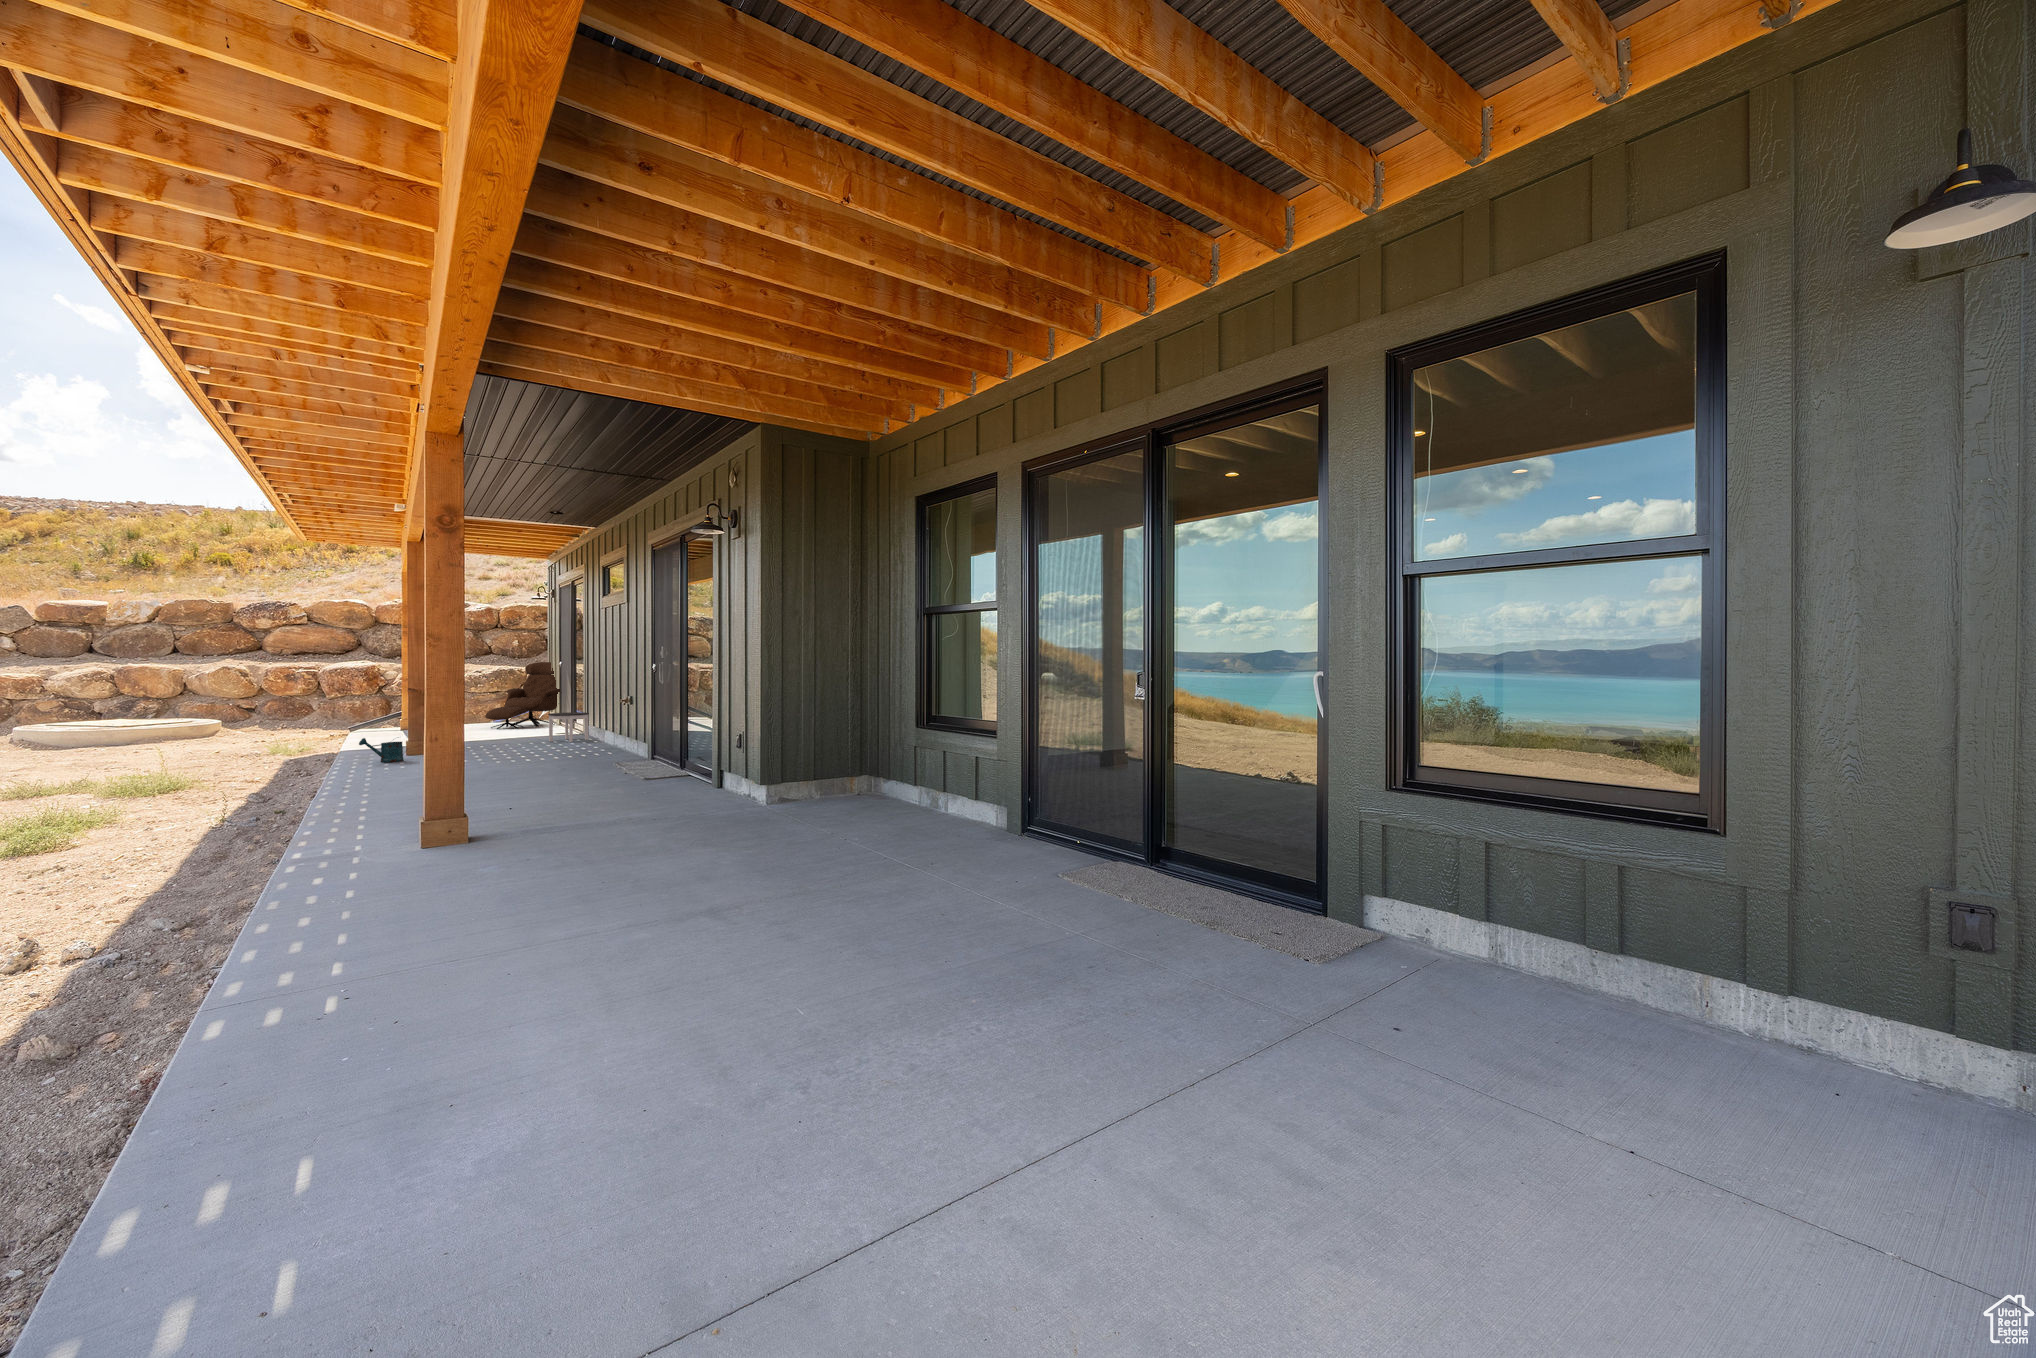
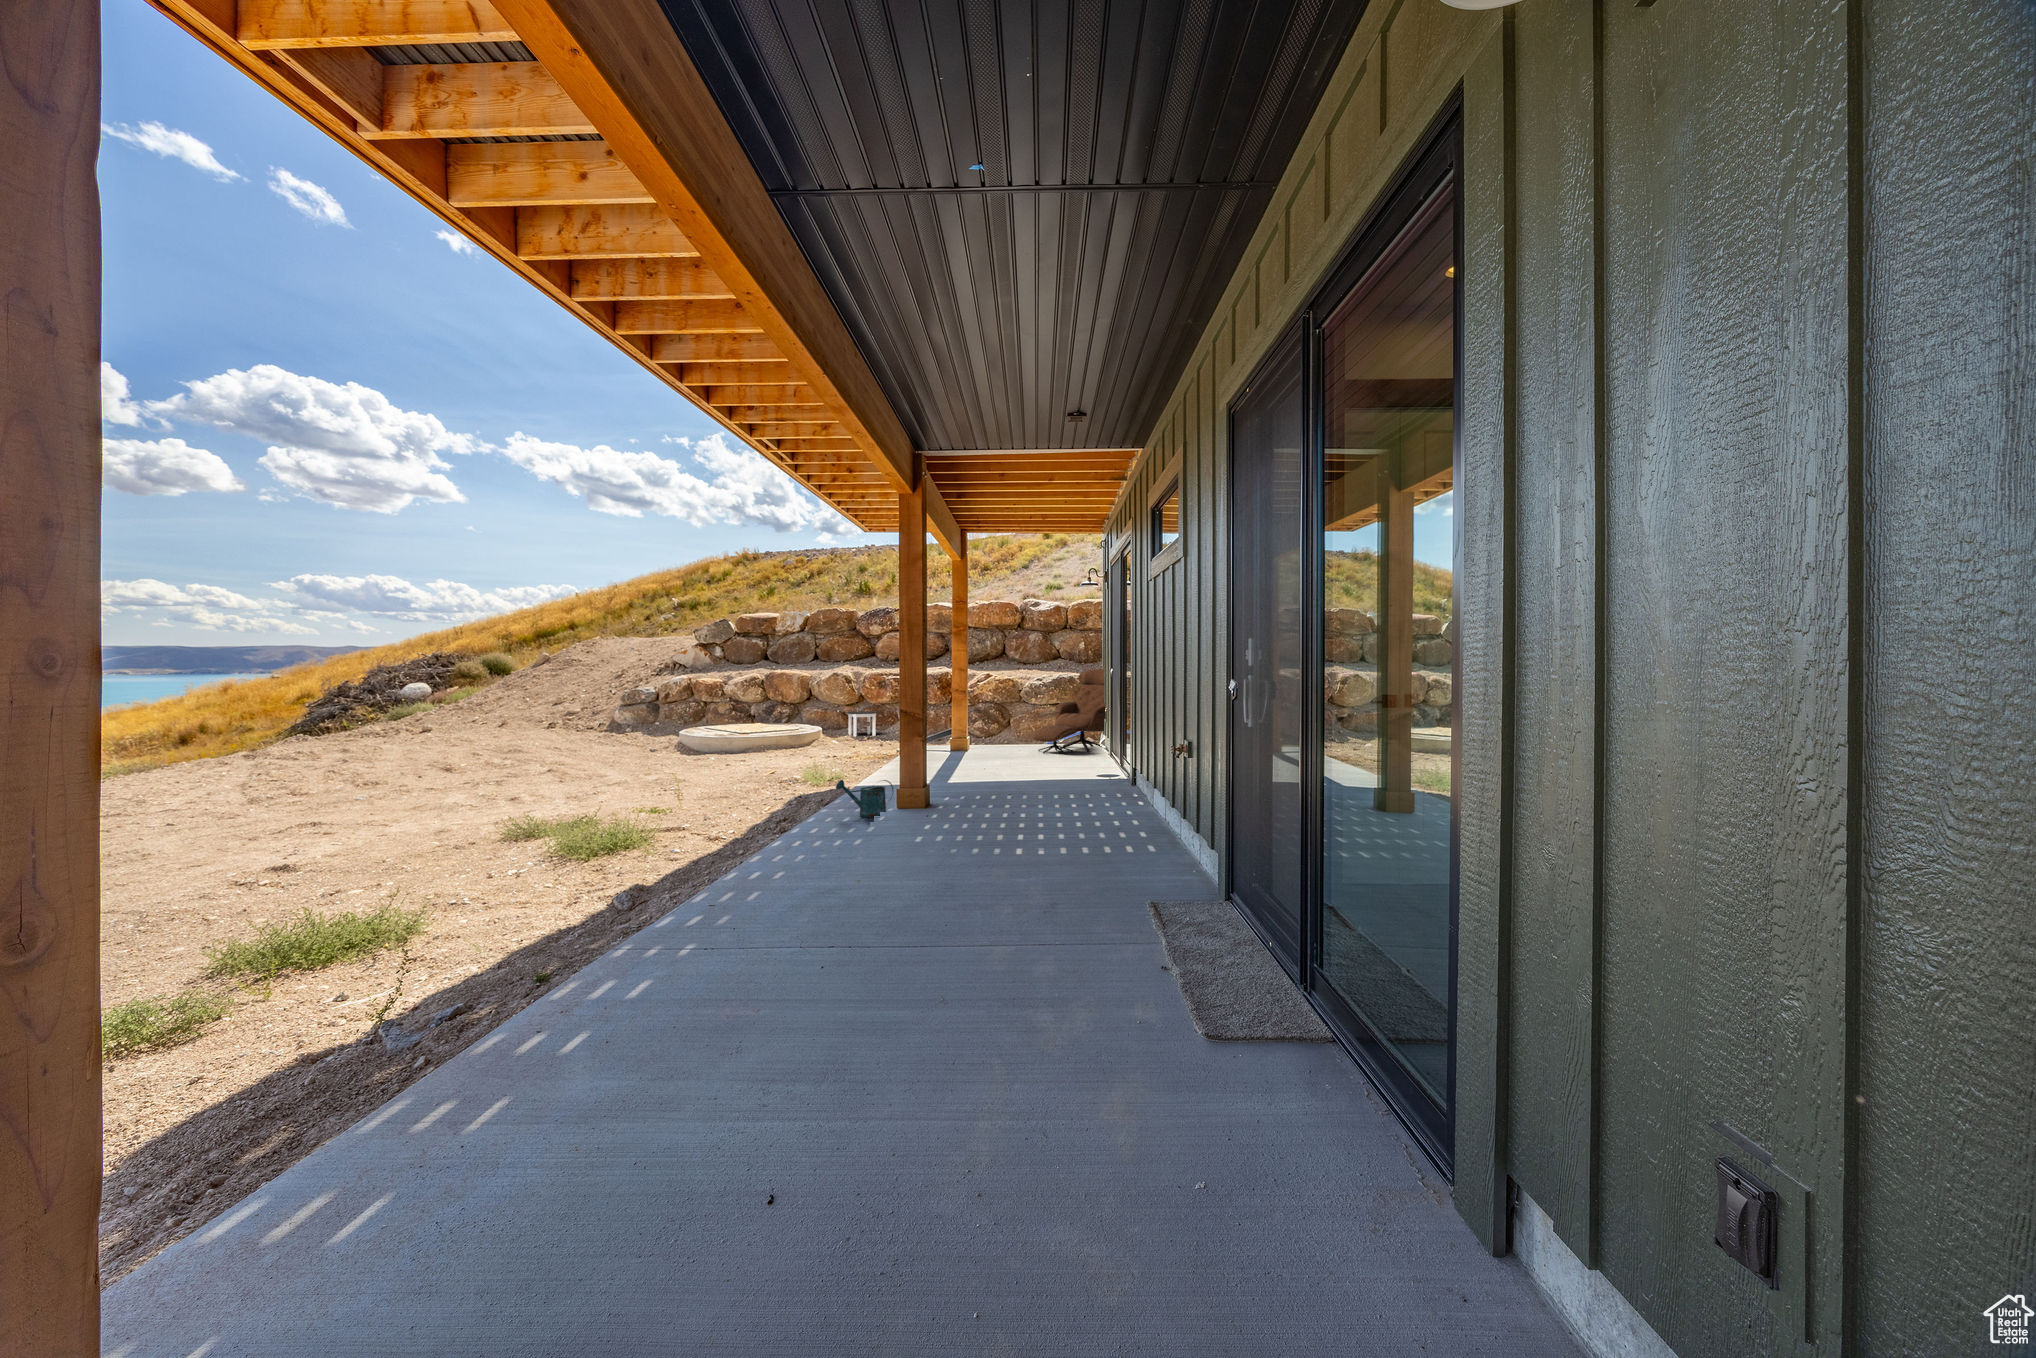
round table: present [548,712,589,742] -> present [846,711,878,737]

